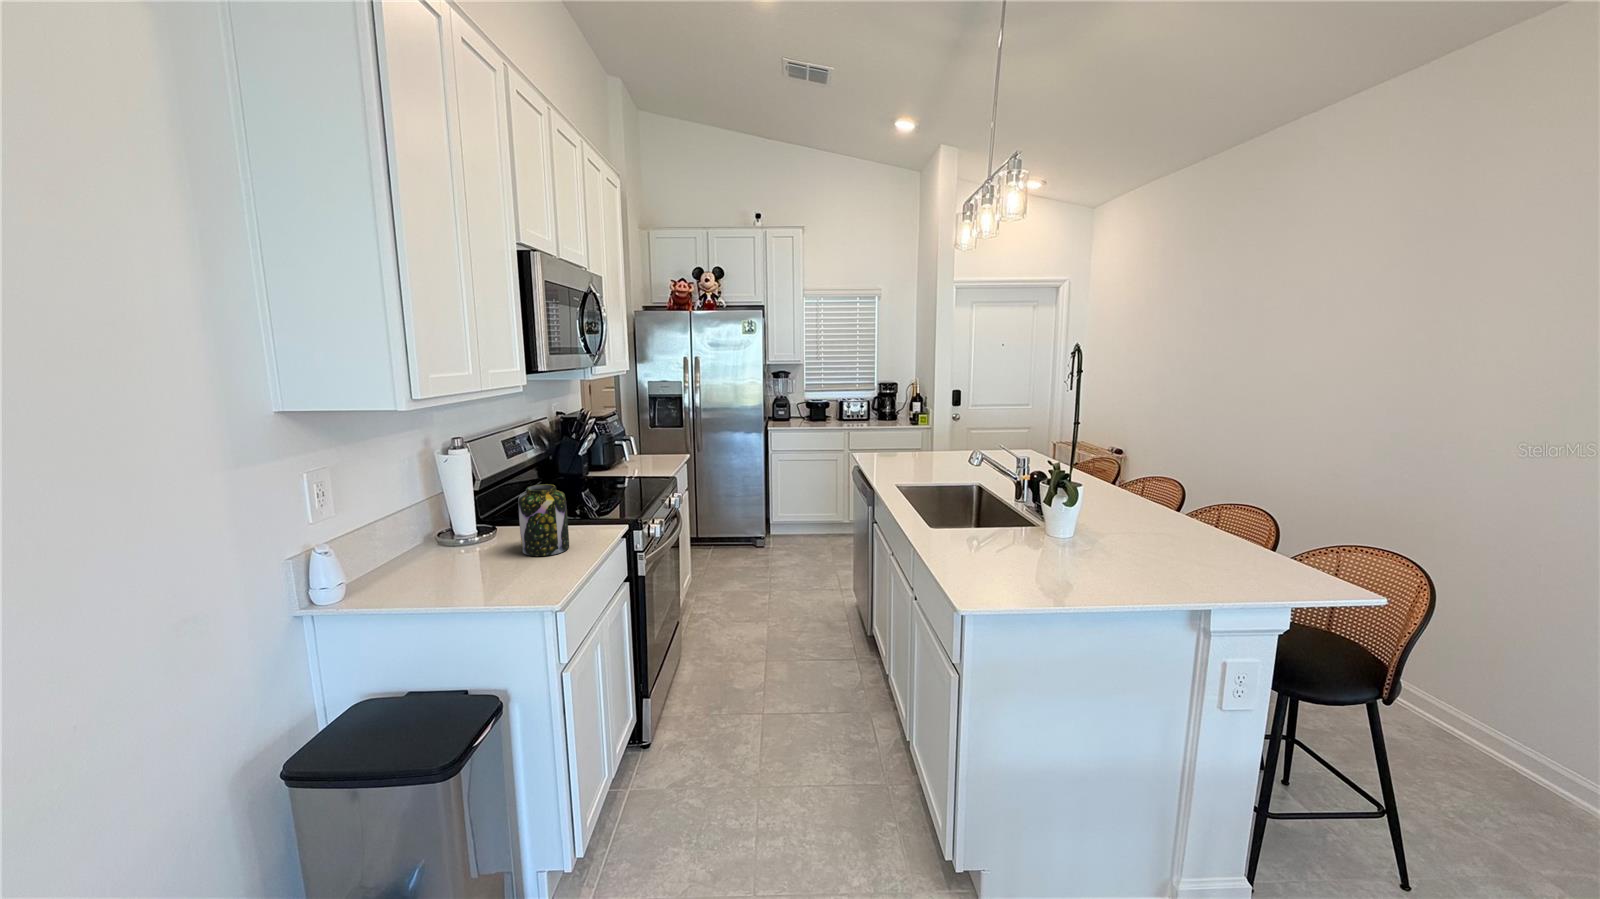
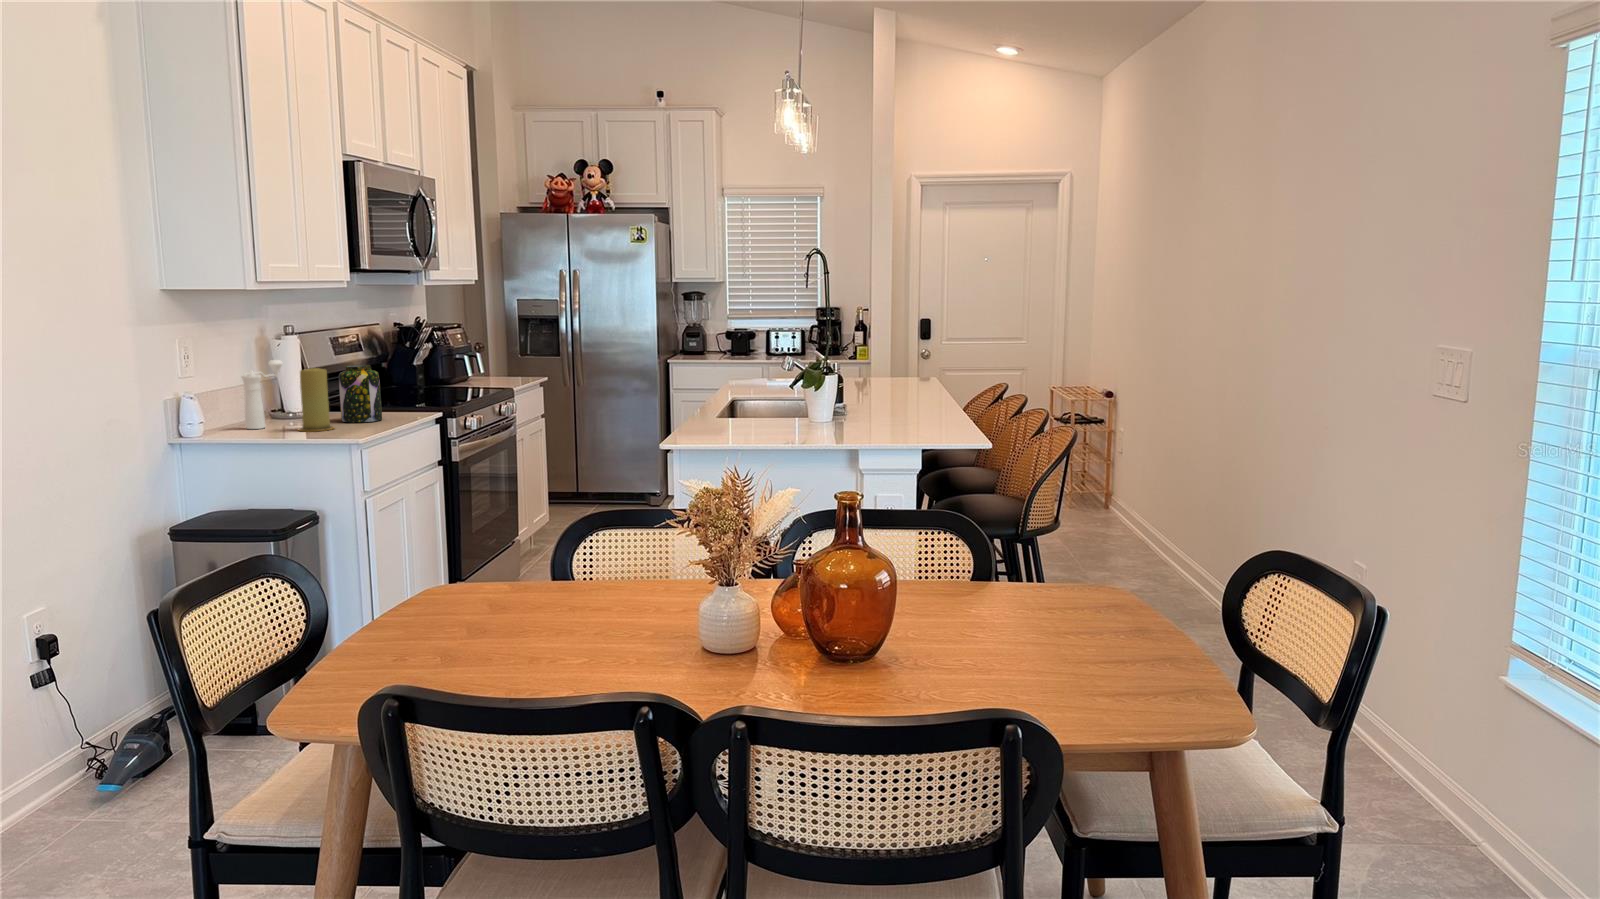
pepper mill: none [395,485,449,579] -> present [242,360,282,429]
candle: none [470,502,518,586] -> present [298,368,334,431]

